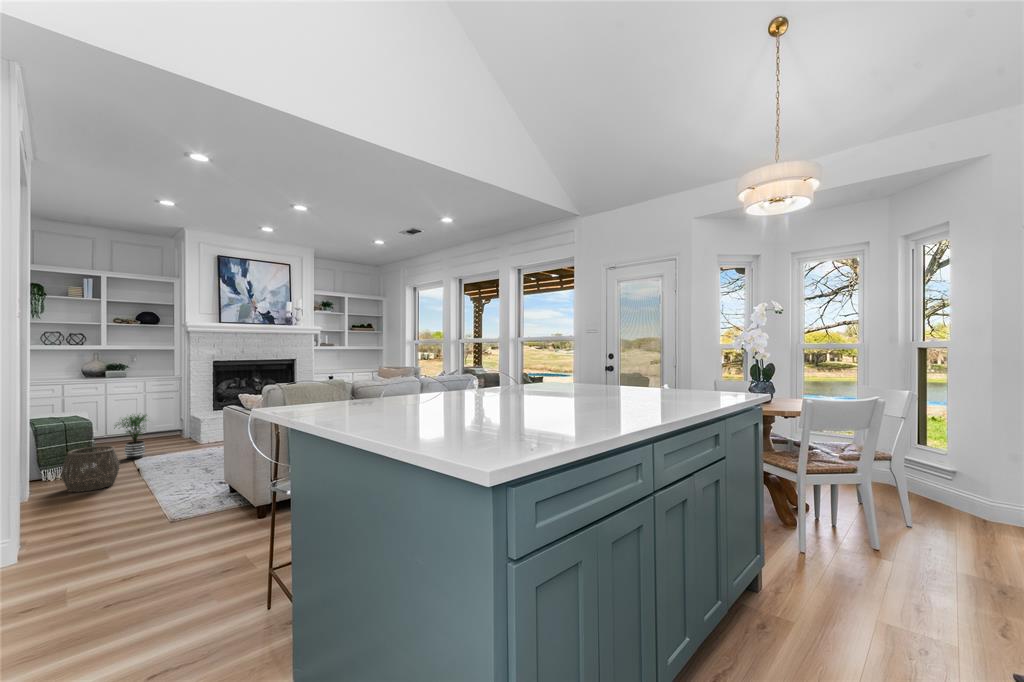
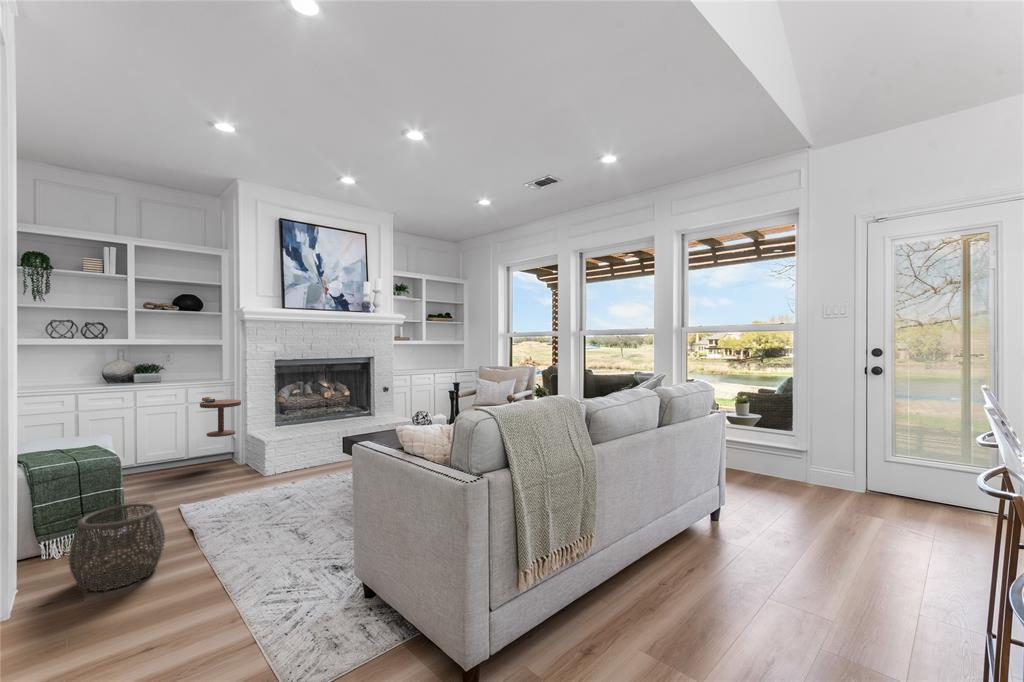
side table: none [154,388,185,438] -> present [200,397,241,437]
potted plant: present [114,415,147,459] -> none [148,436,208,507]

